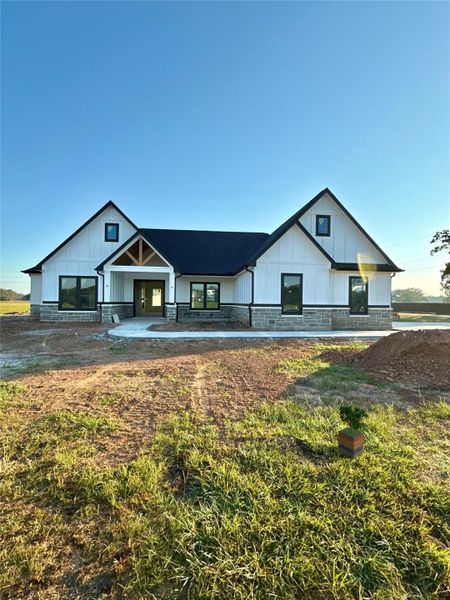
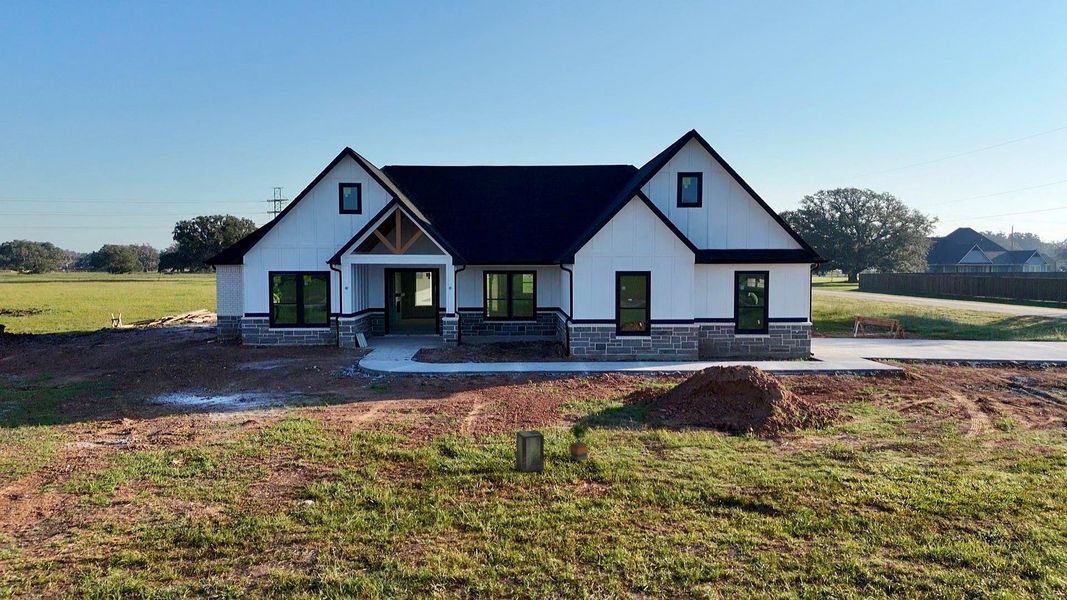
storage box: none [275,420,325,500] -> present [516,430,544,473]

